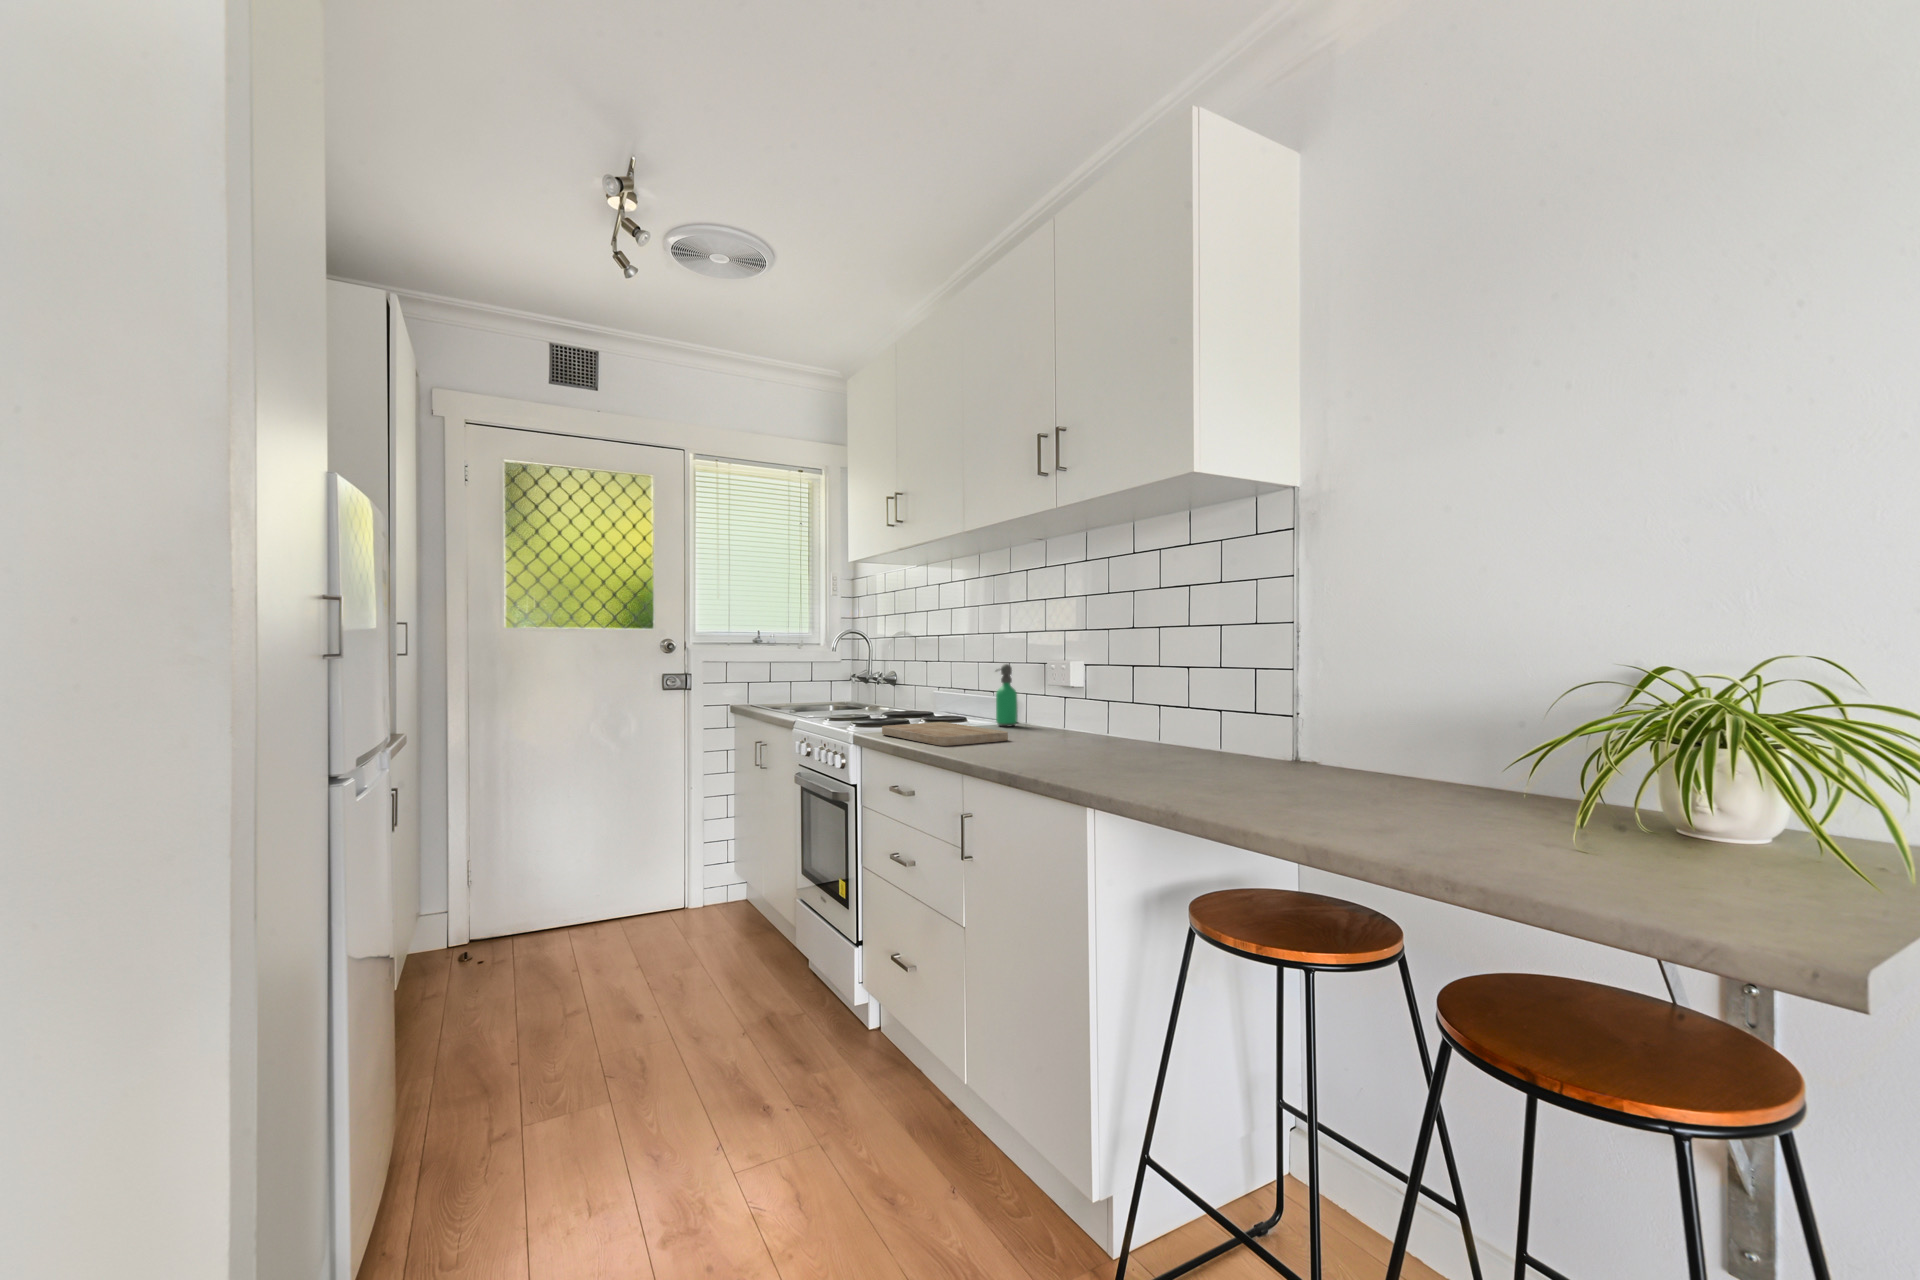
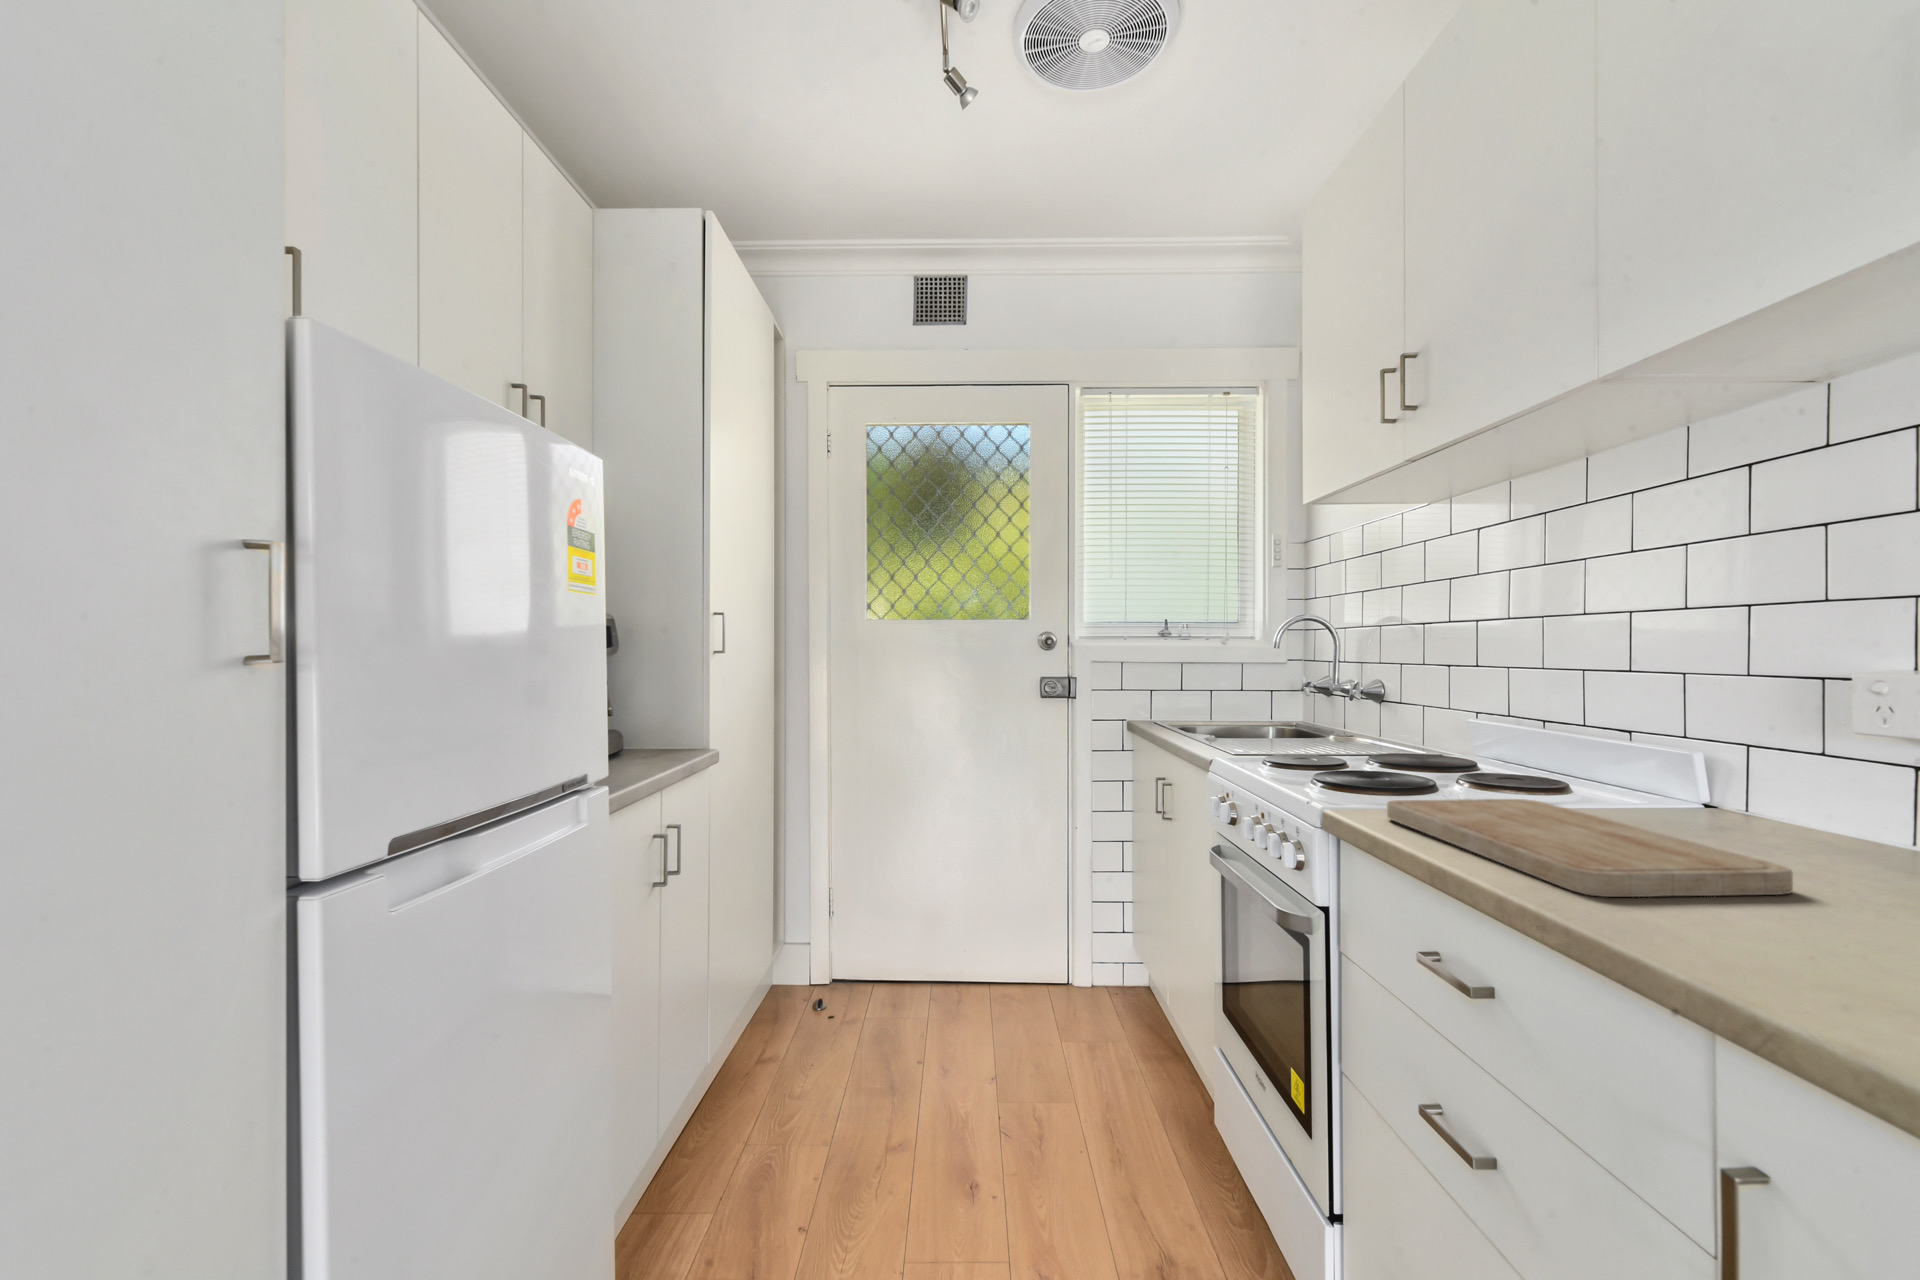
soap dispenser: present [996,664,1017,726] -> none [1664,676,1730,820]

